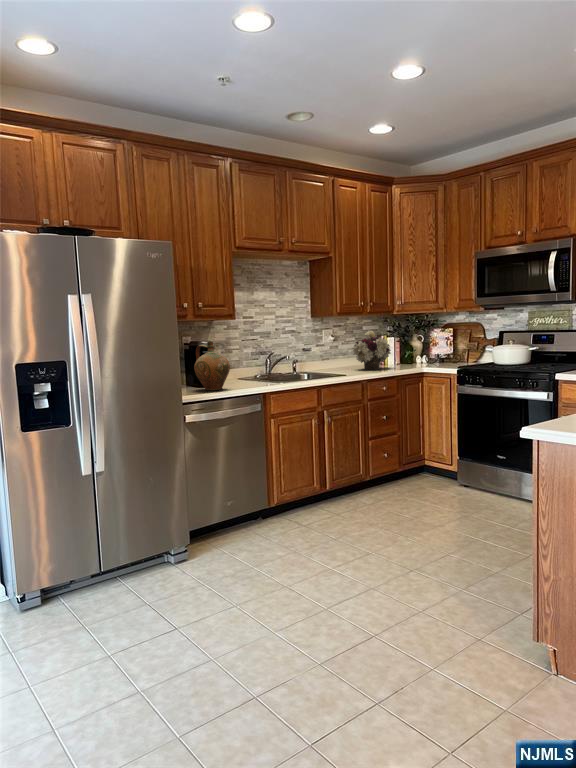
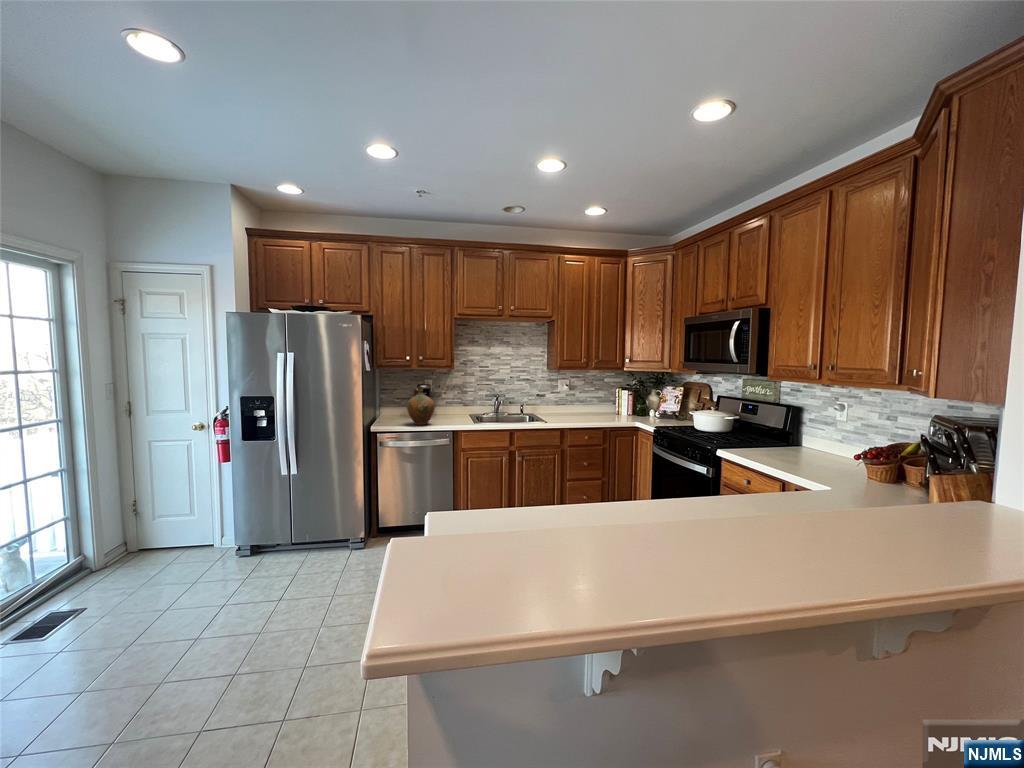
flower arrangement: present [352,331,391,370] -> none [575,384,613,419]

